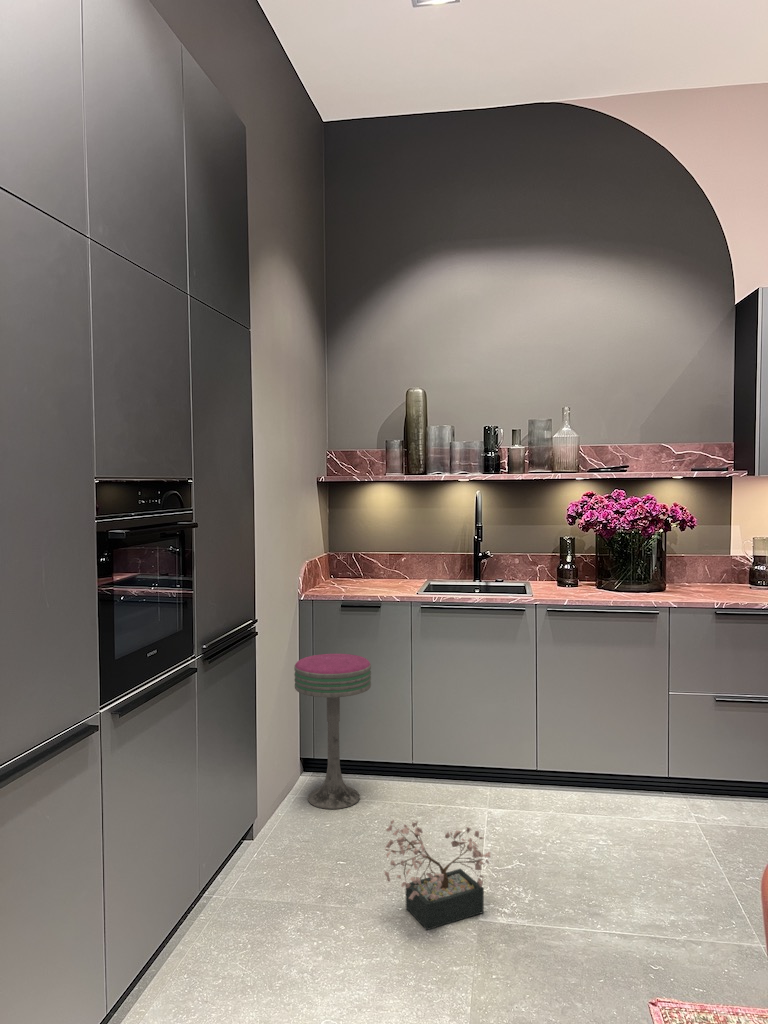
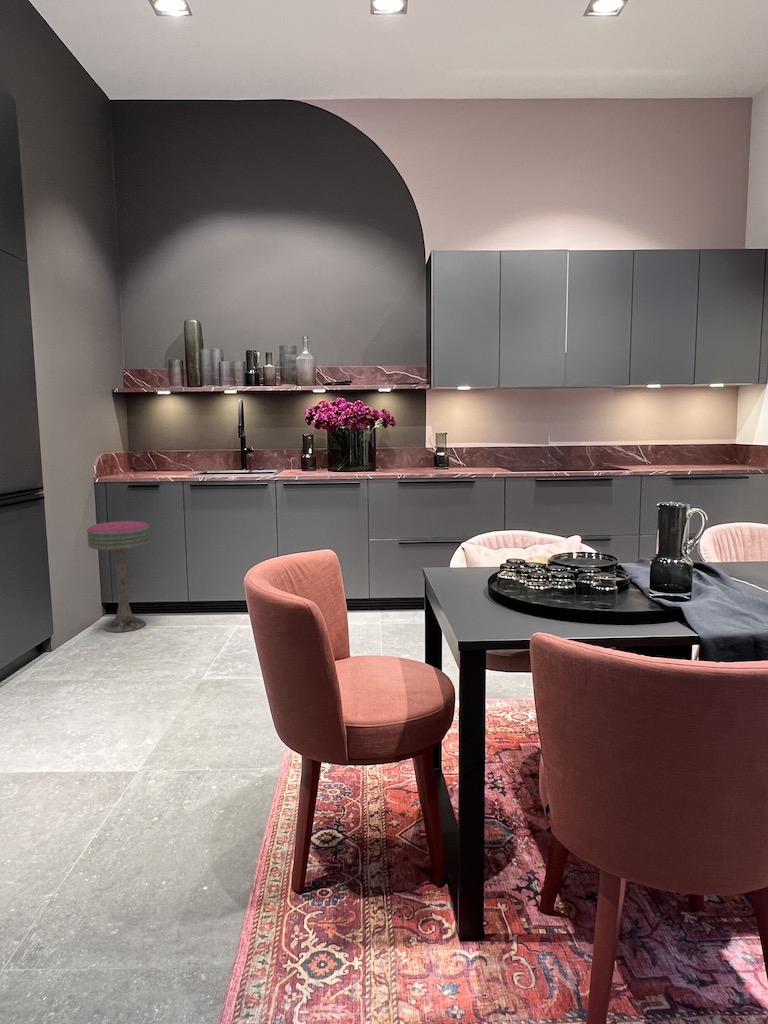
decorative plant: present [385,820,490,930] -> none [133,618,215,687]

